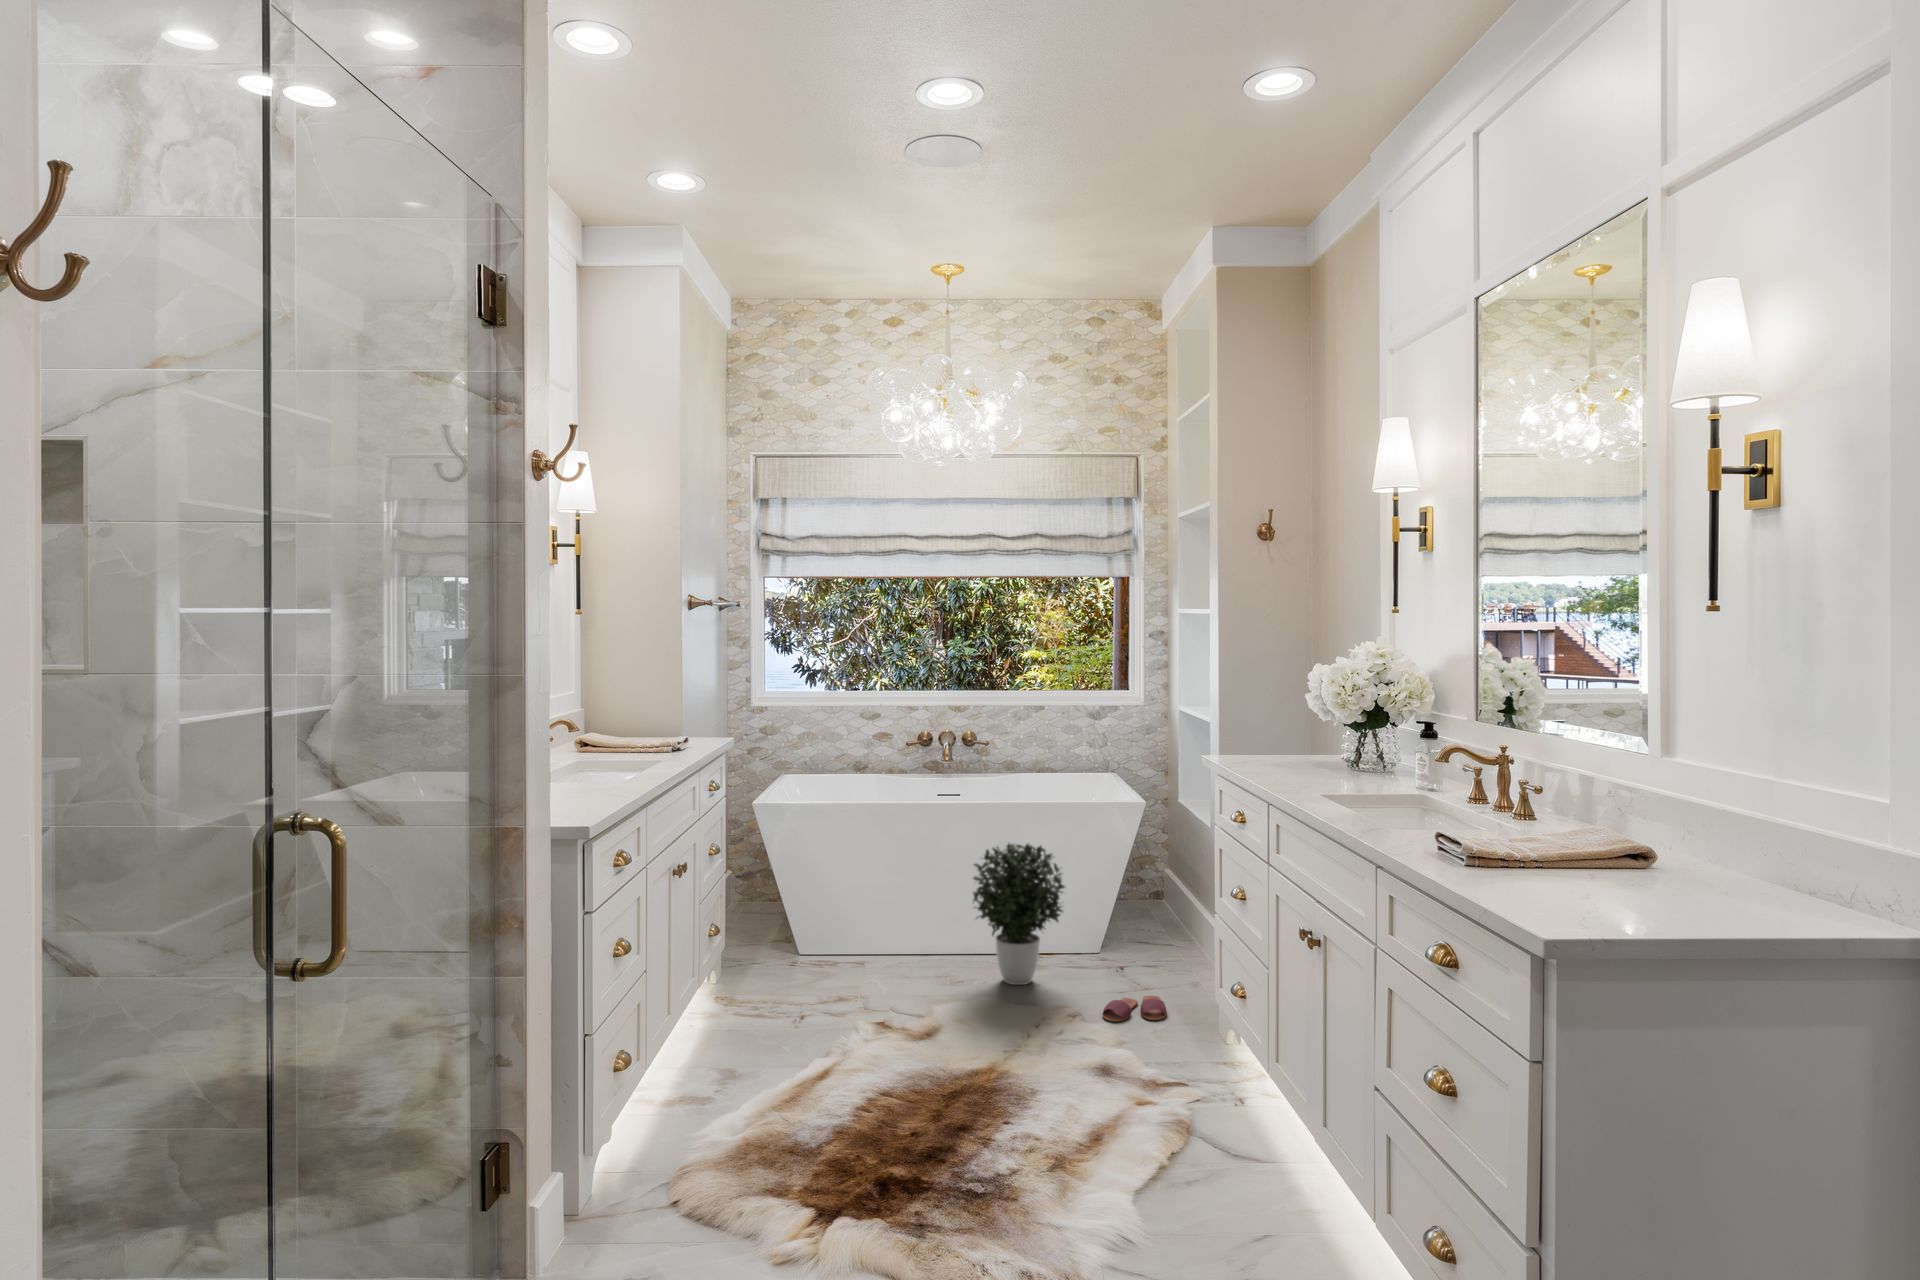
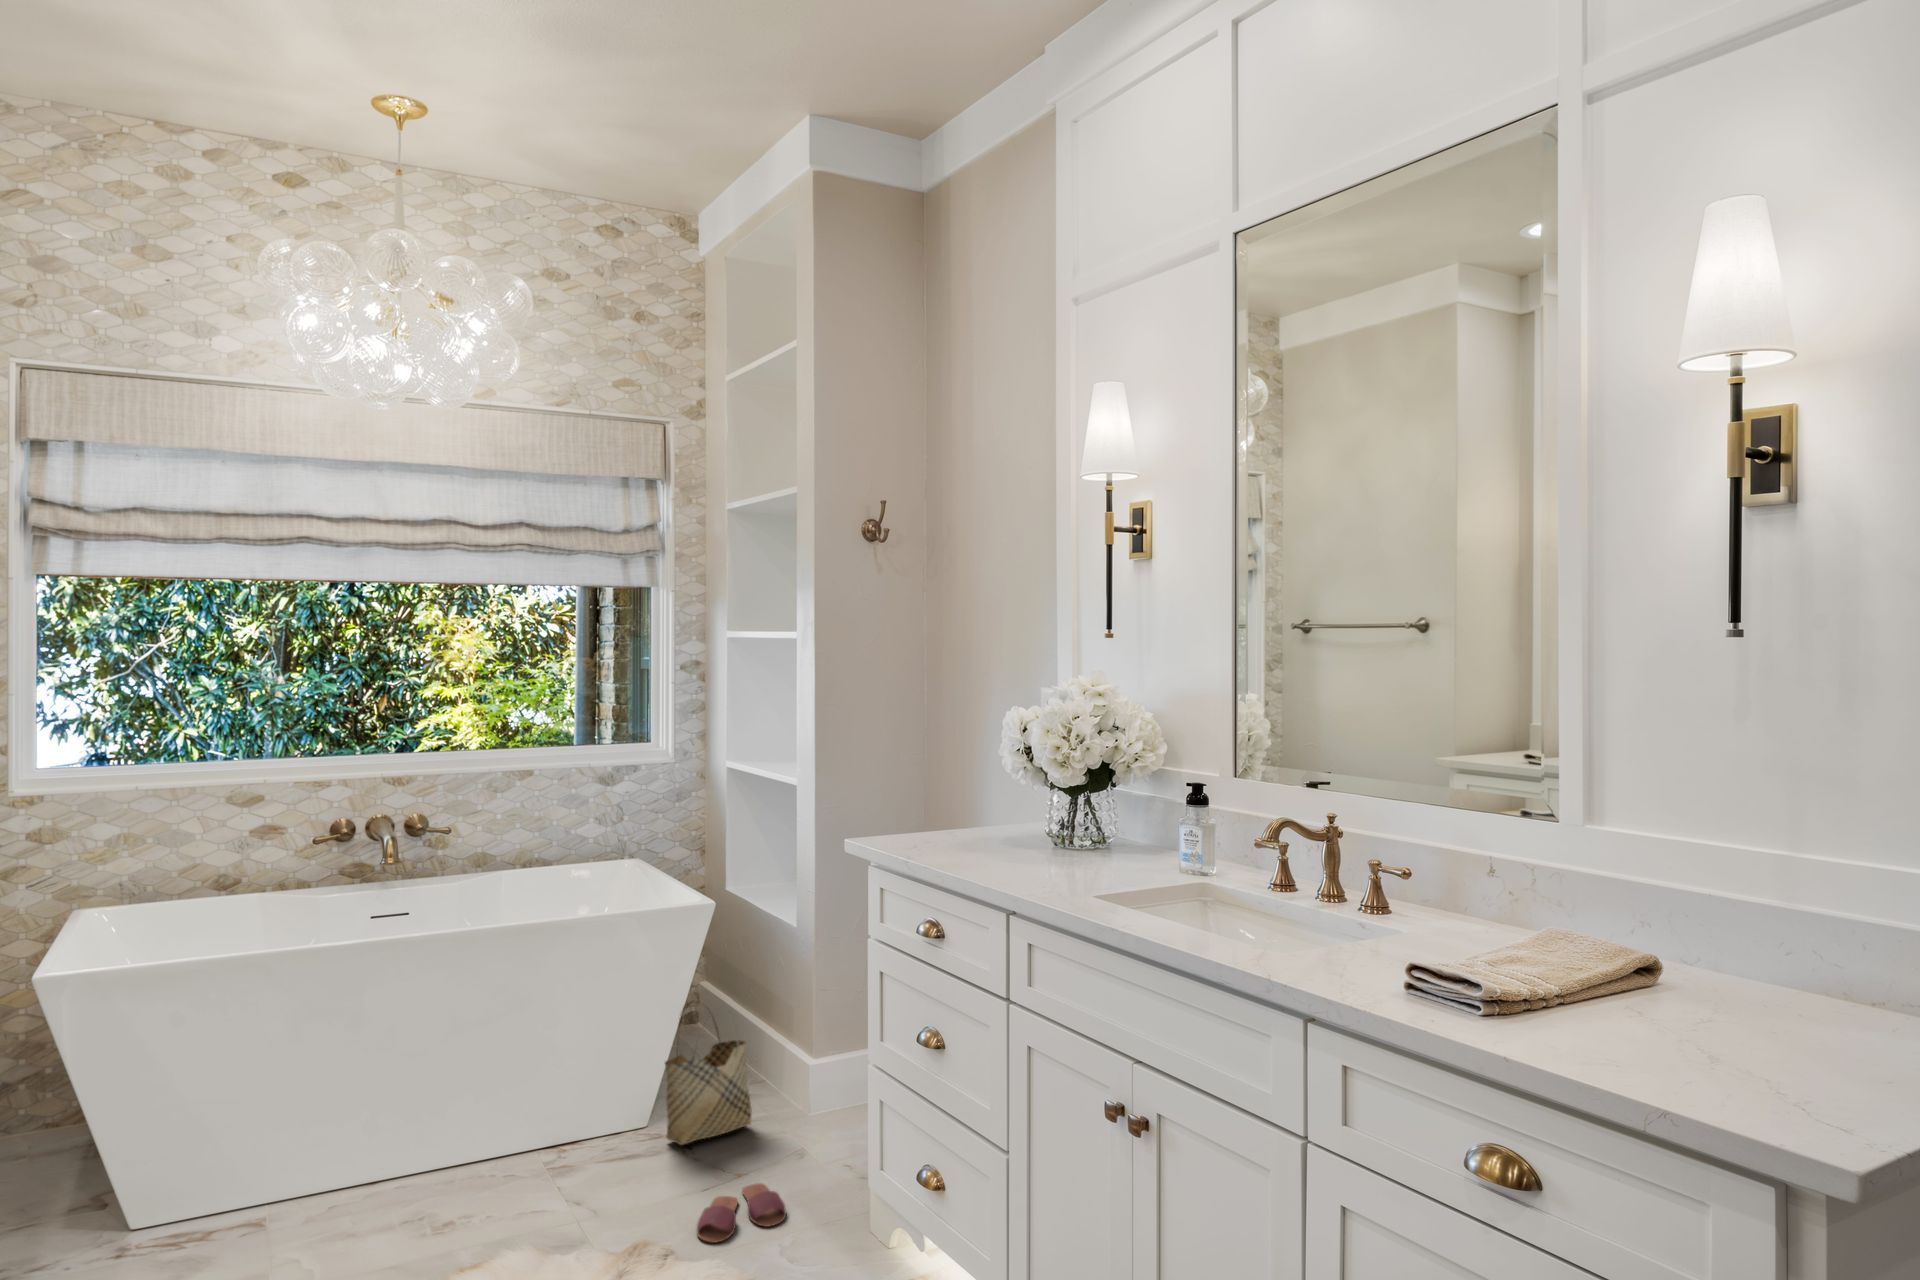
potted plant: present [973,844,1065,985] -> none [467,988,623,1210]
woven basket: none [1104,870,1168,966] -> present [665,1001,752,1145]

